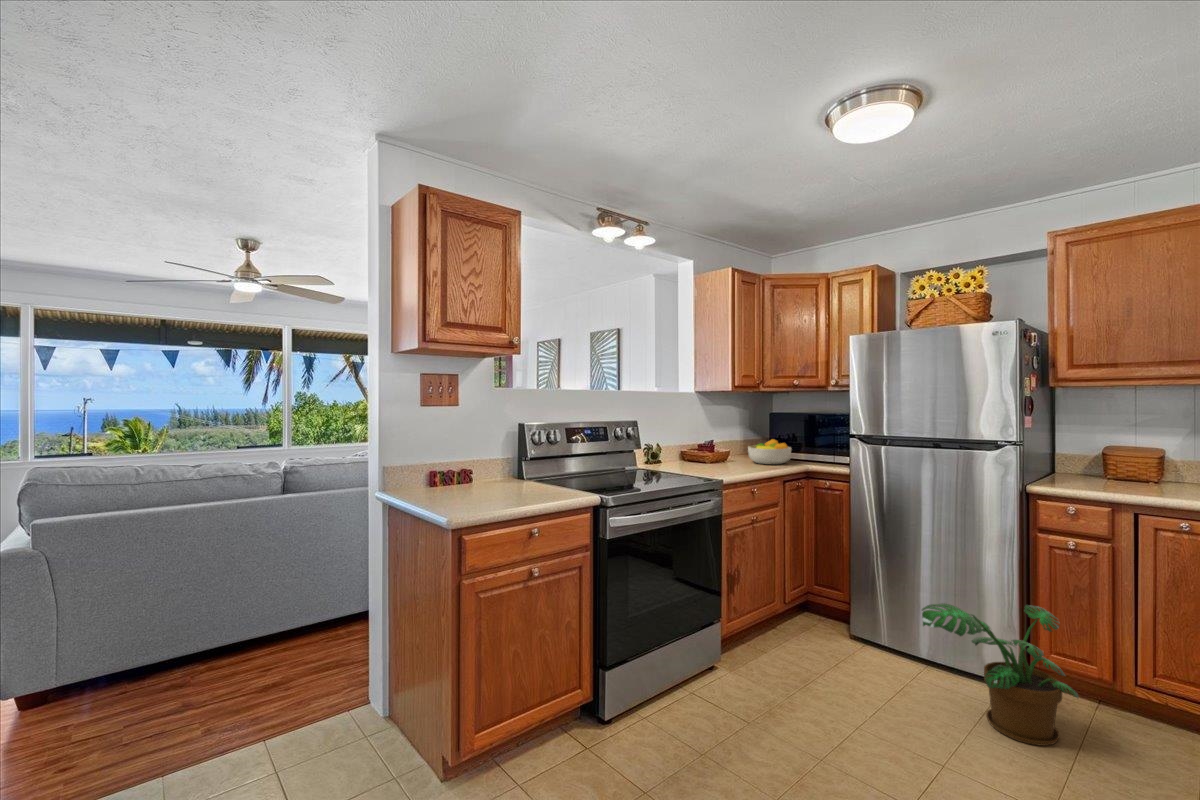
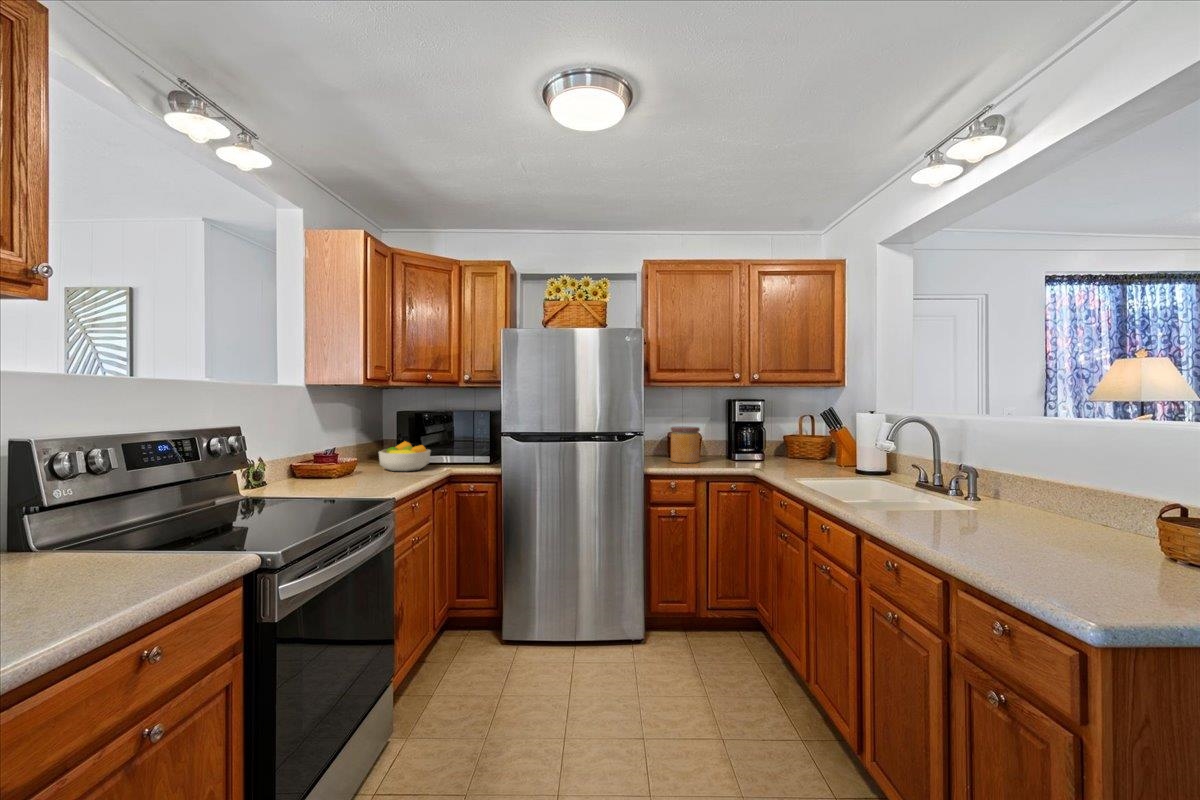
jar: none [1090,439,1141,488] -> present [671,427,700,463]
potted plant: present [922,603,1078,746] -> none [602,568,700,687]

